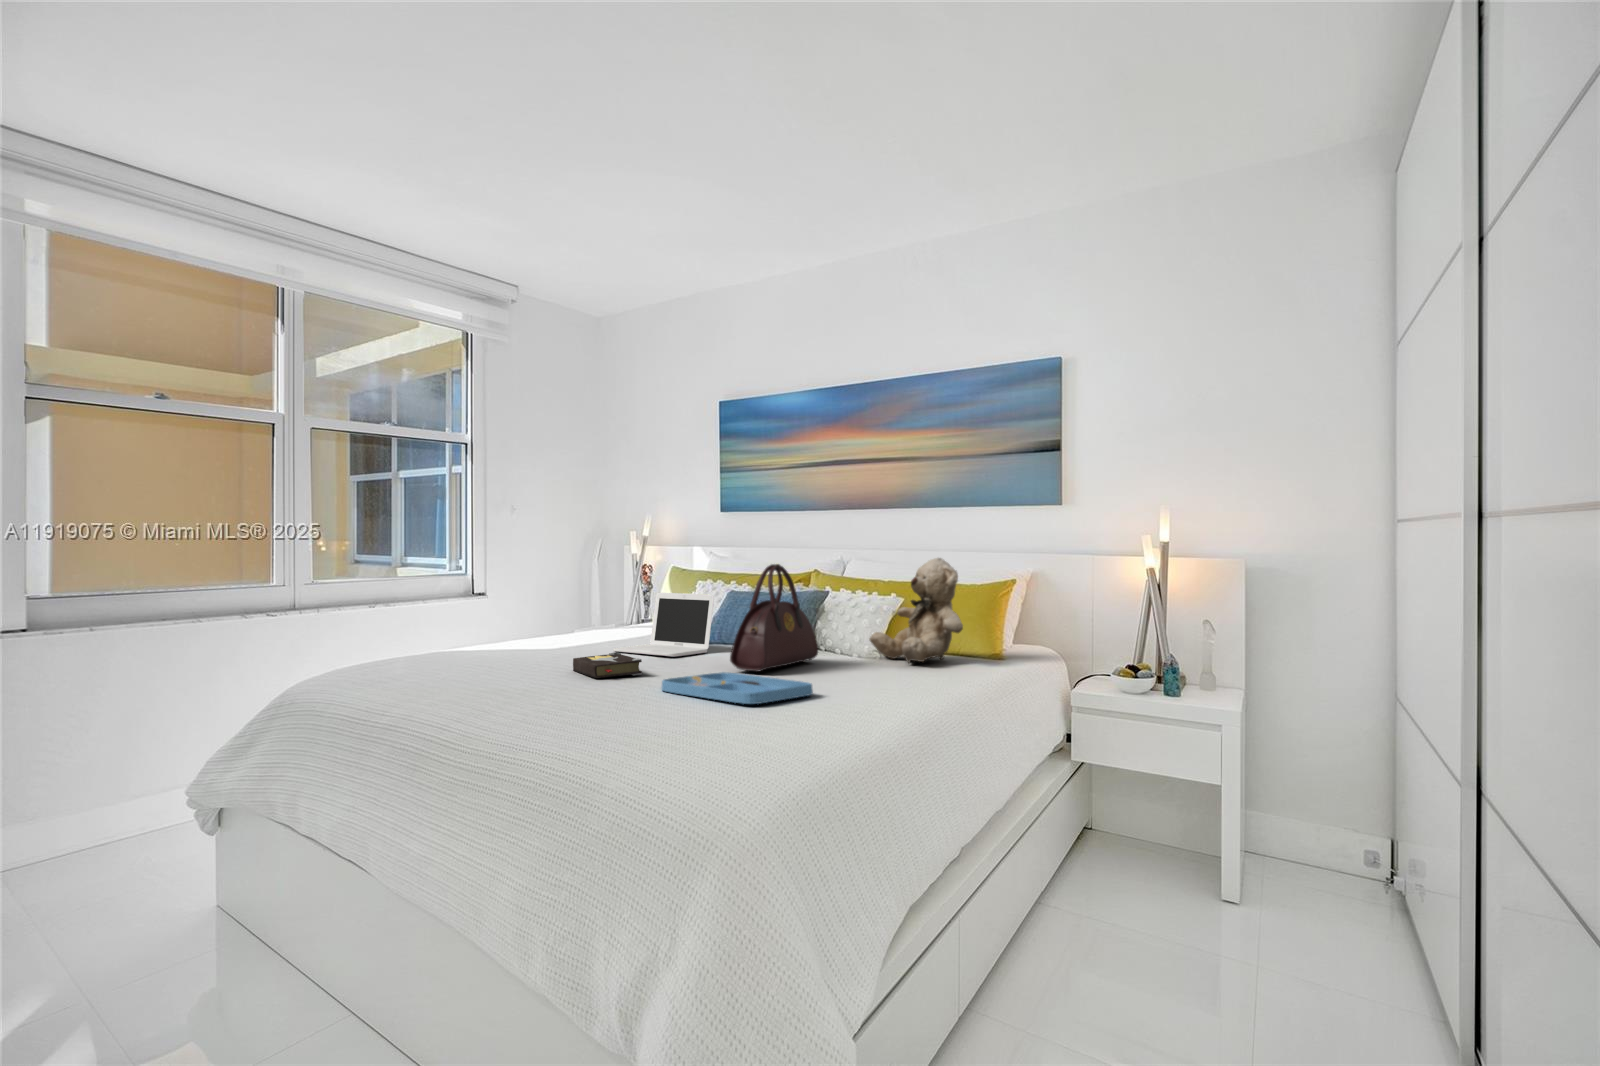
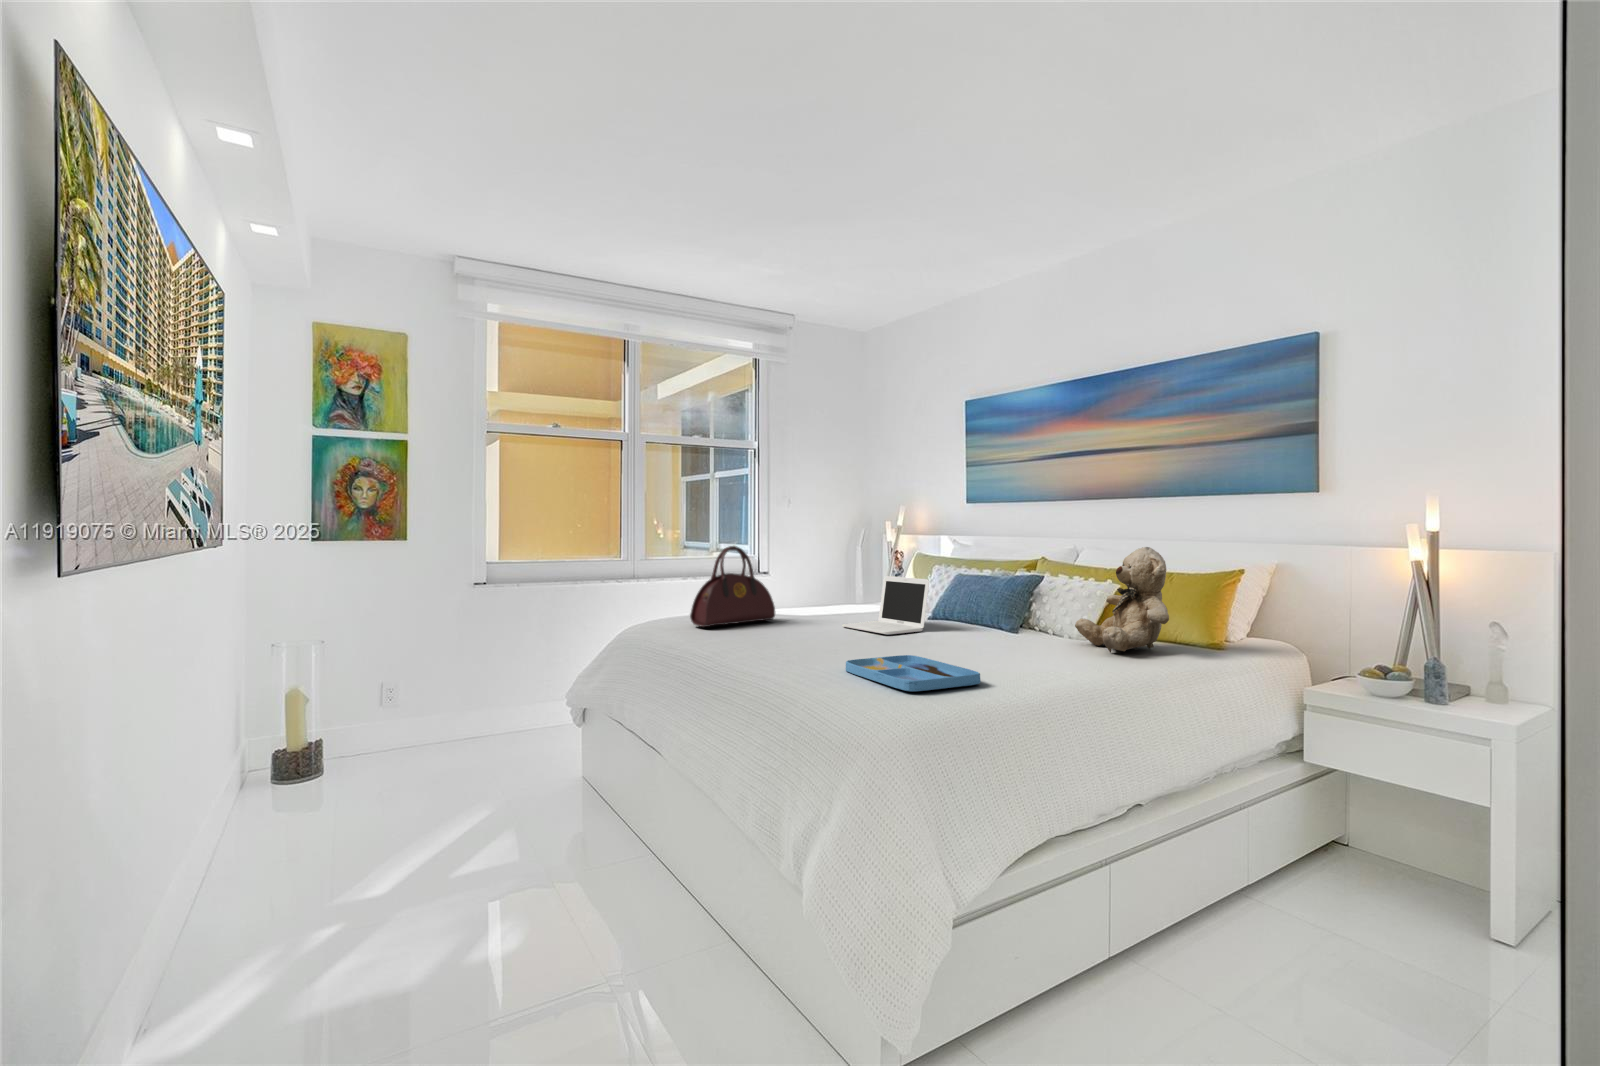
handbag: present [730,564,818,672] -> present [690,546,775,627]
hardback book: present [573,653,642,678] -> none [791,631,843,654]

